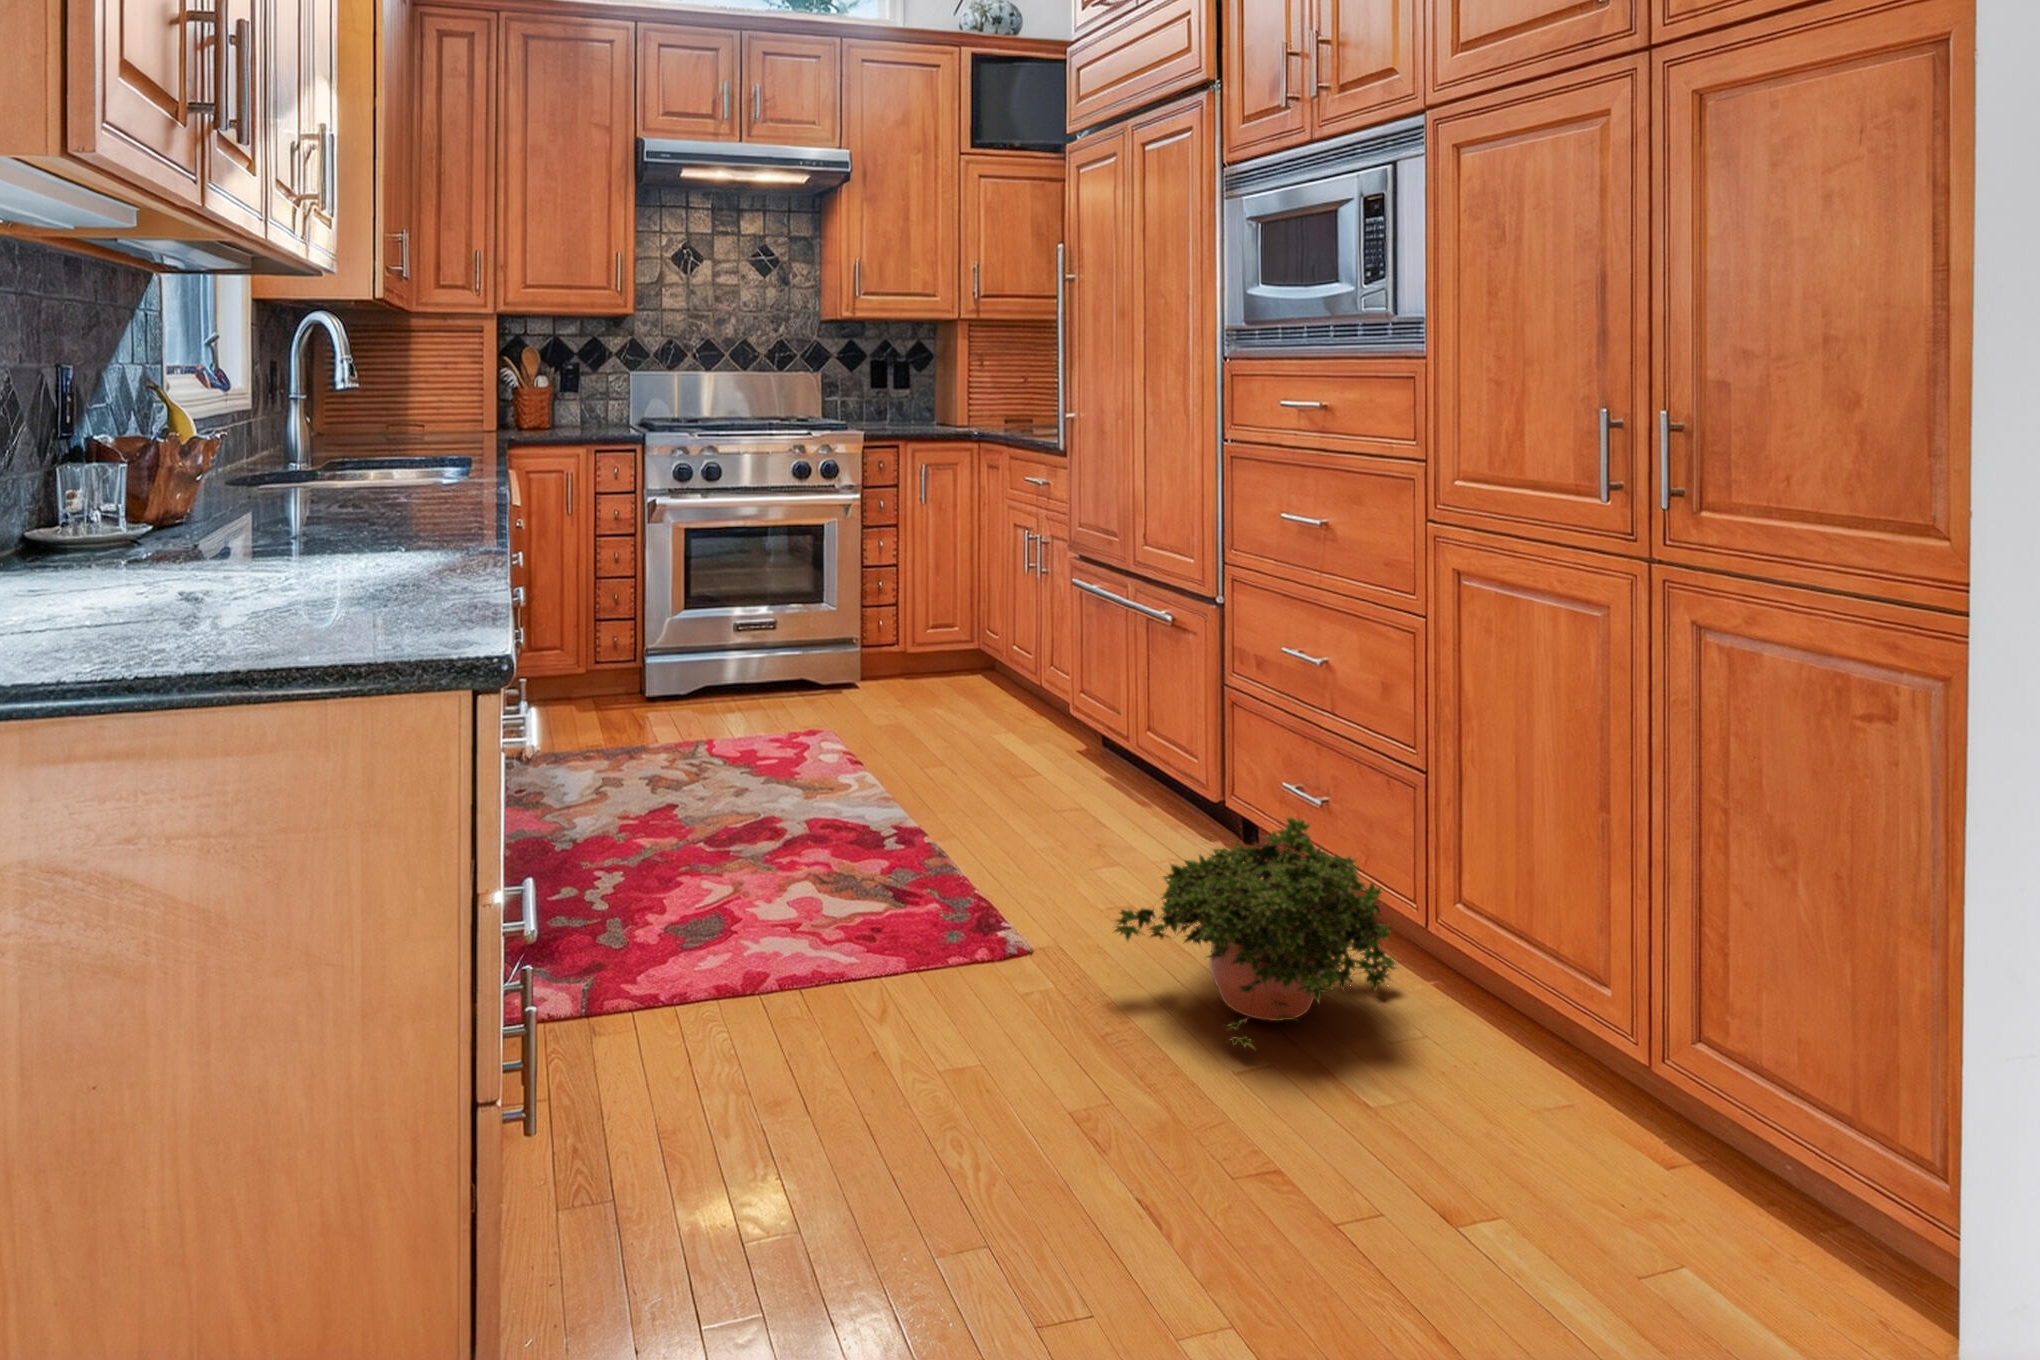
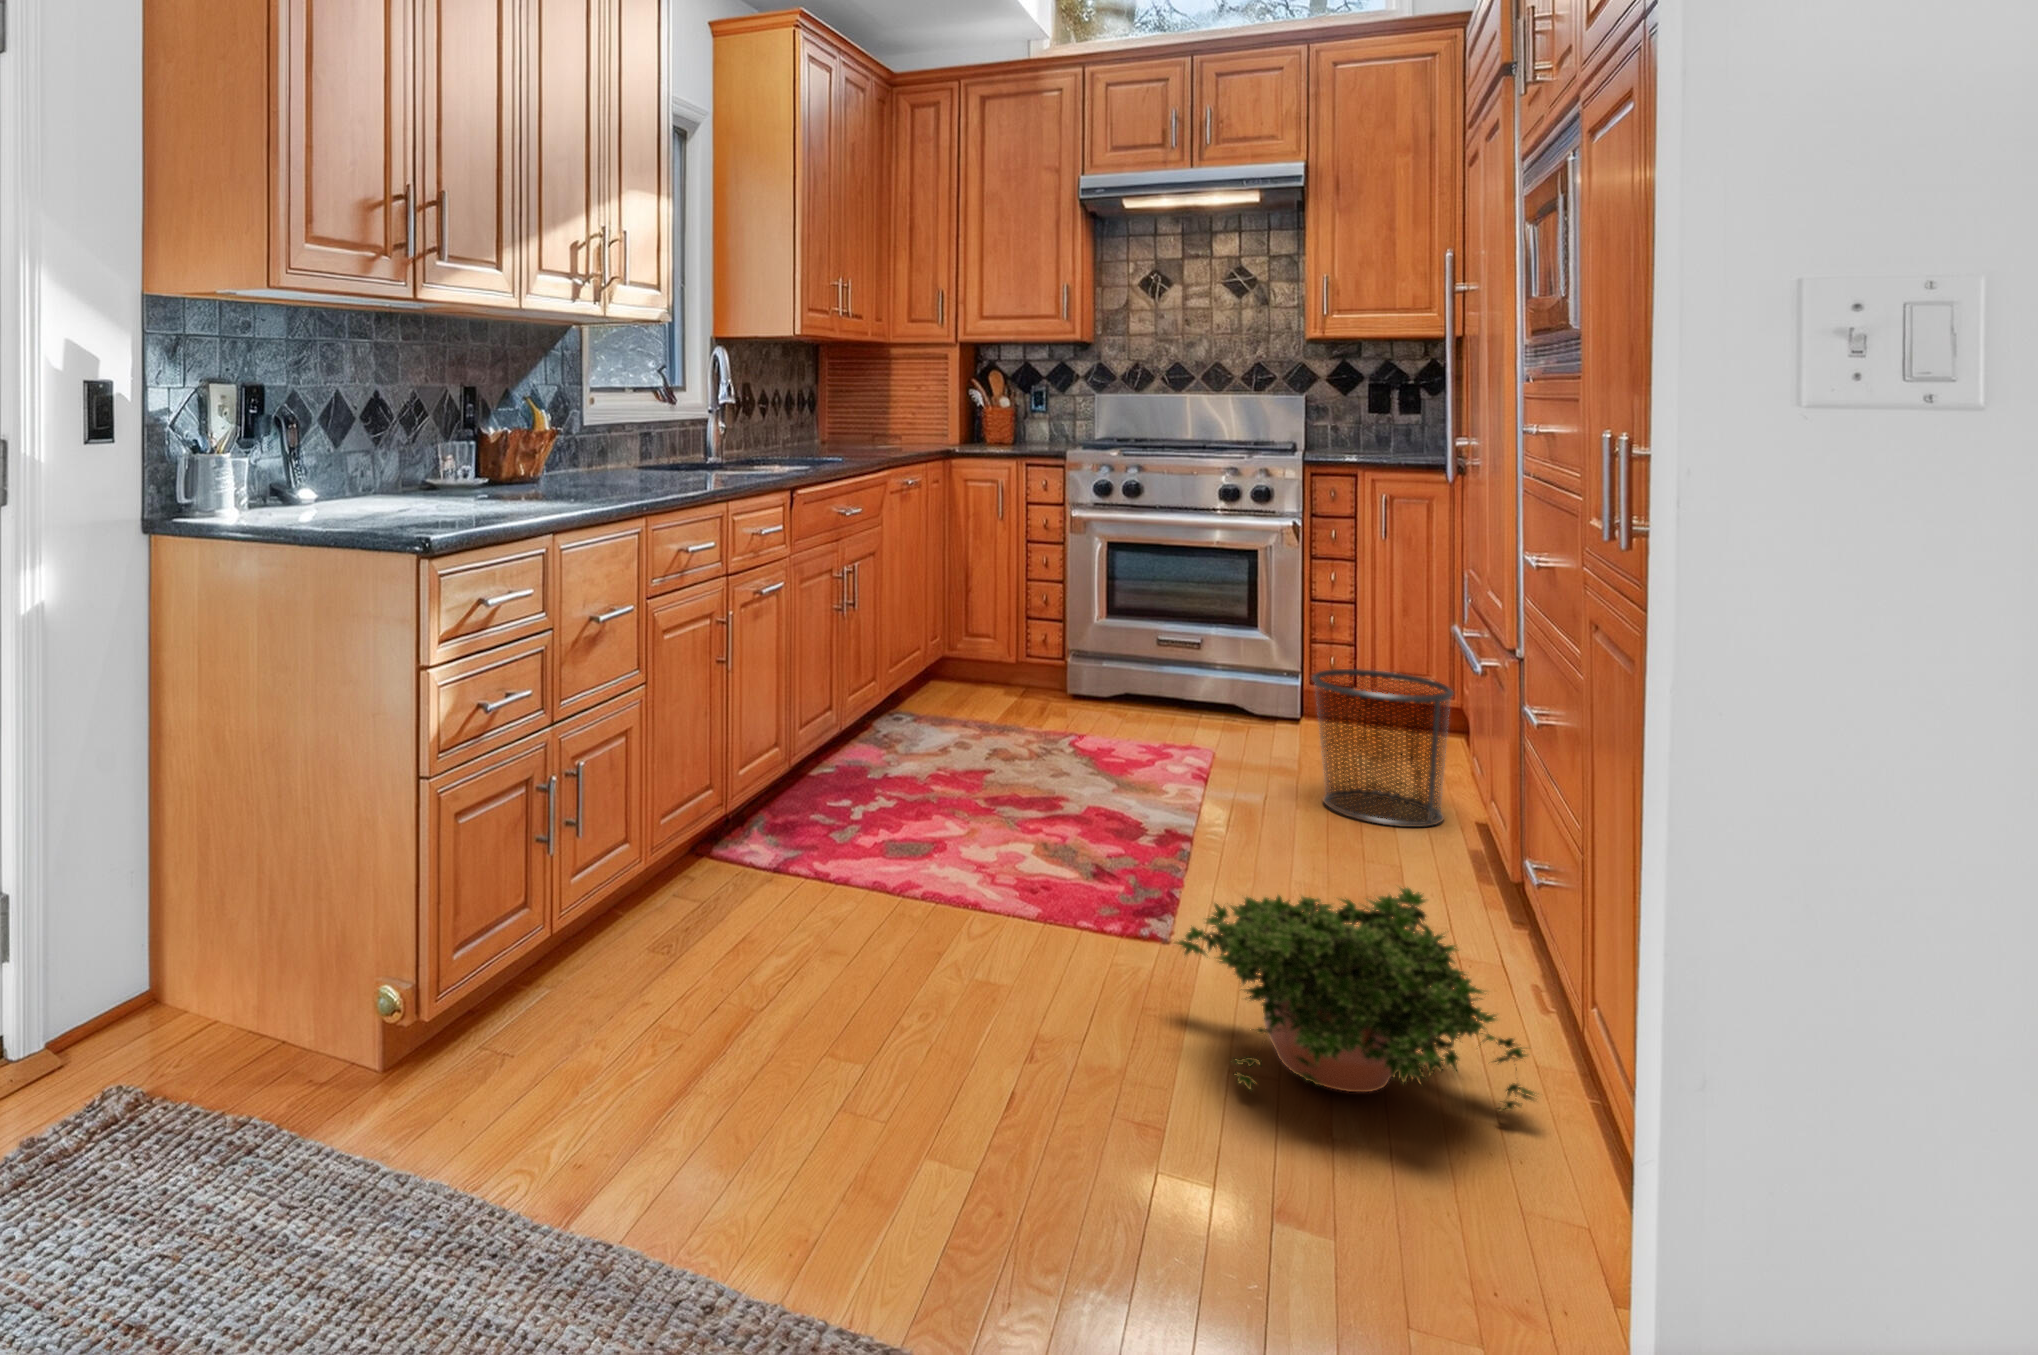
waste bin: none [949,625,1058,765] -> present [1312,669,1453,827]

